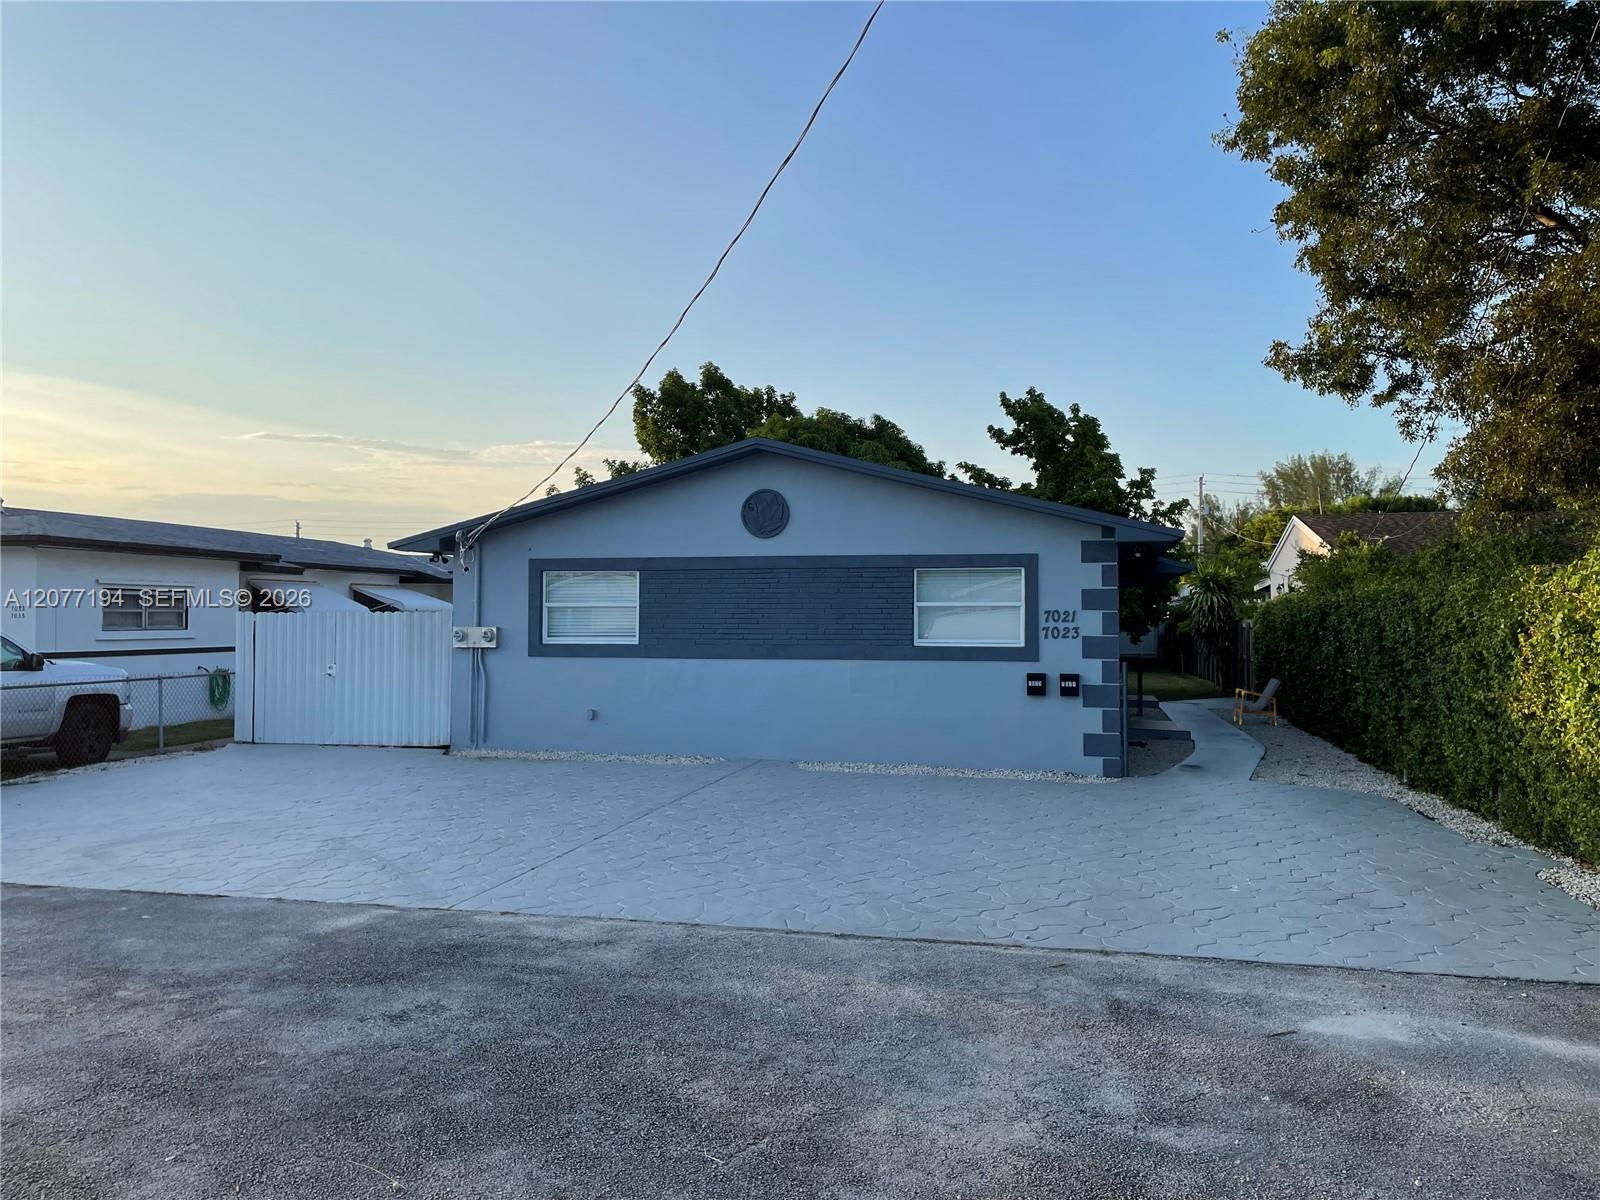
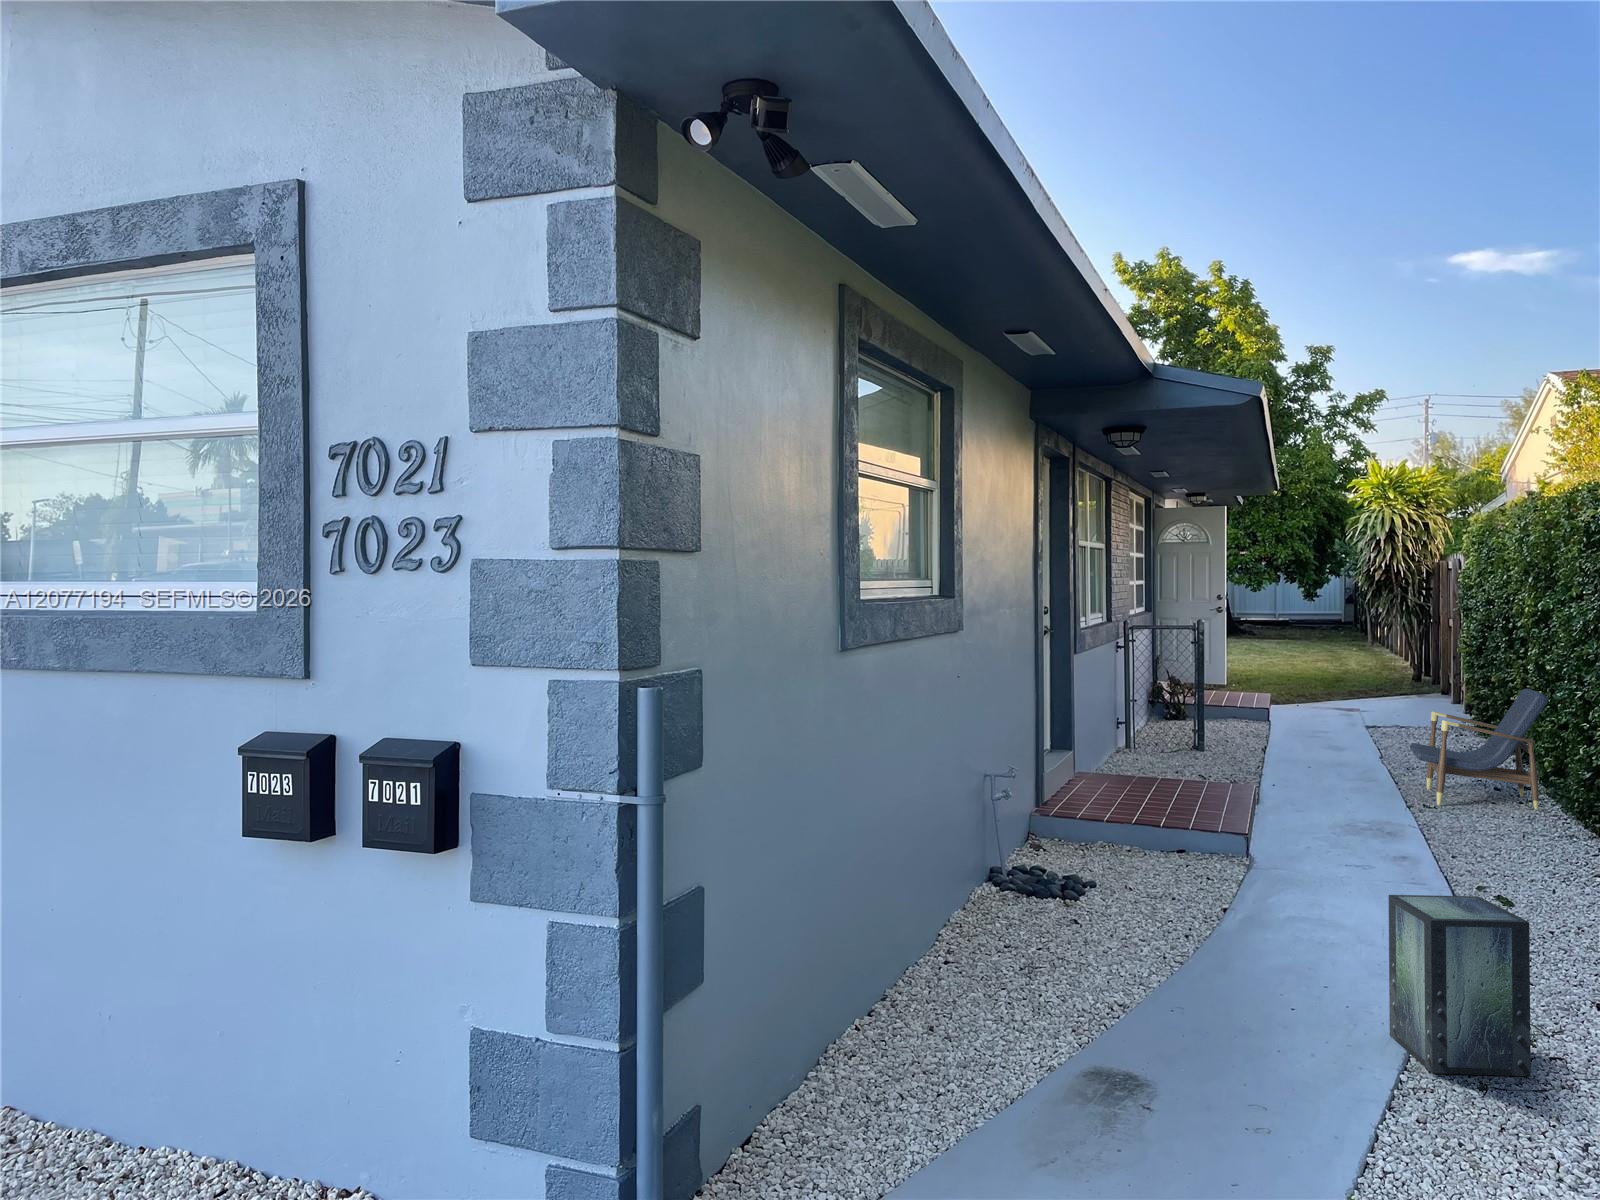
storage box: none [1243,723,1277,763] -> present [1389,895,1531,1076]

